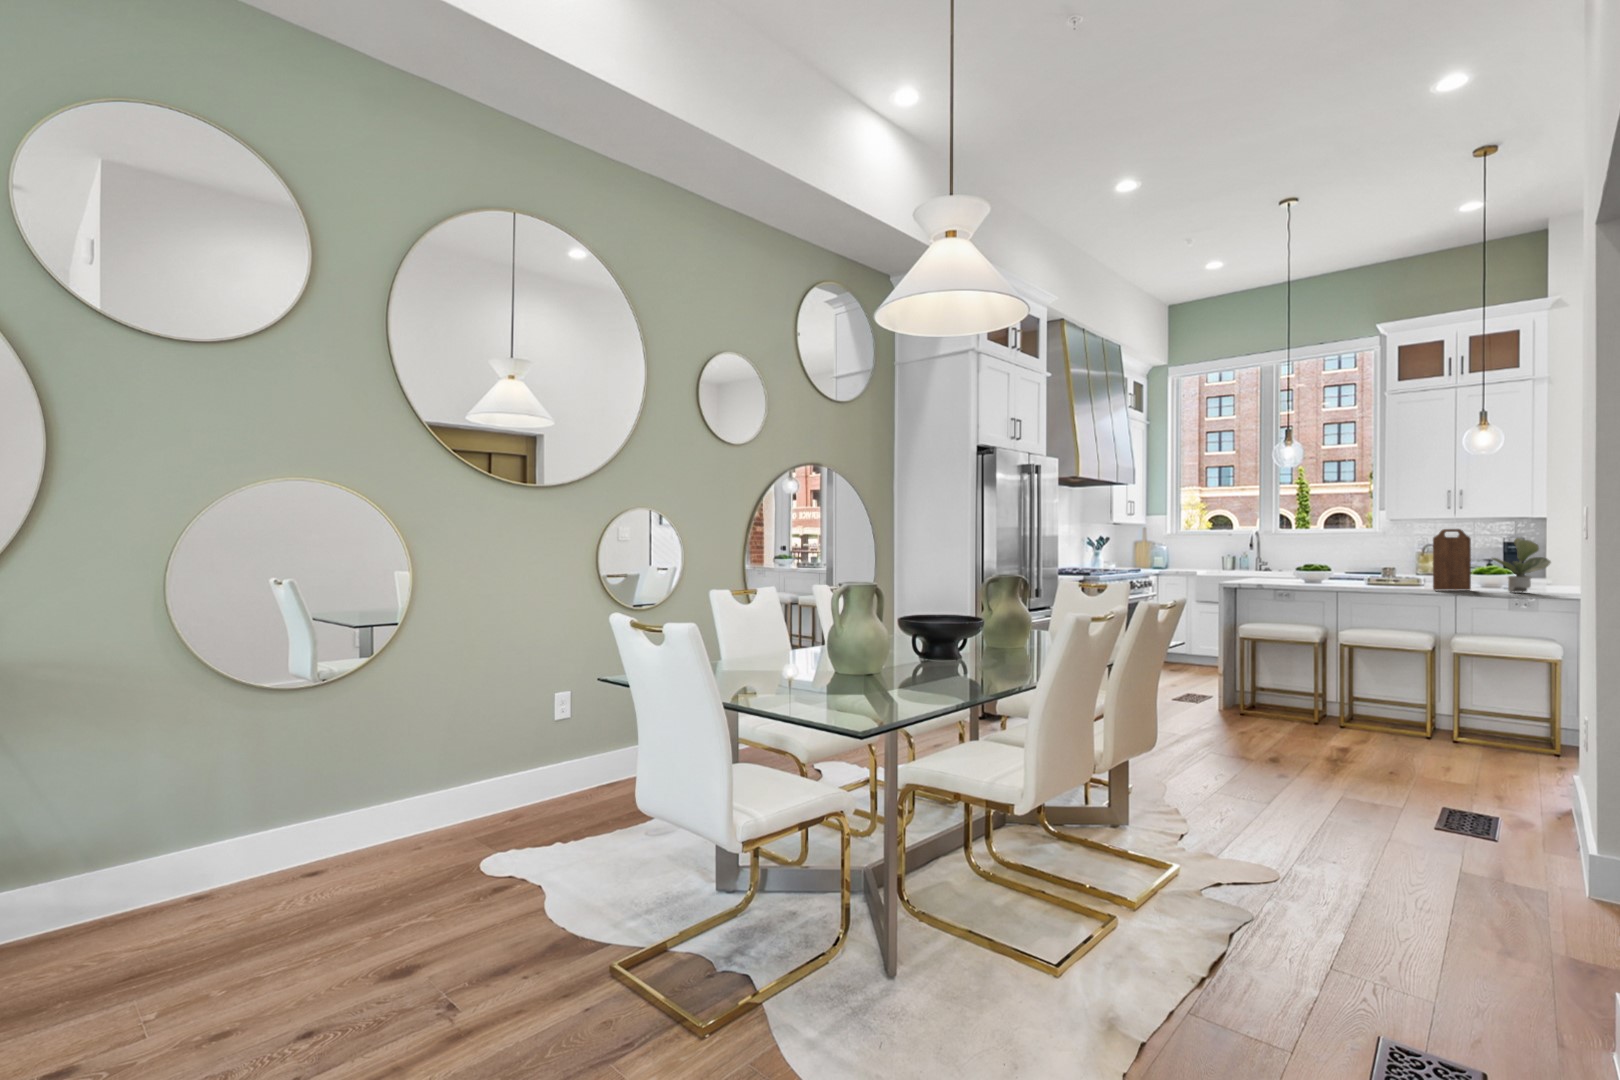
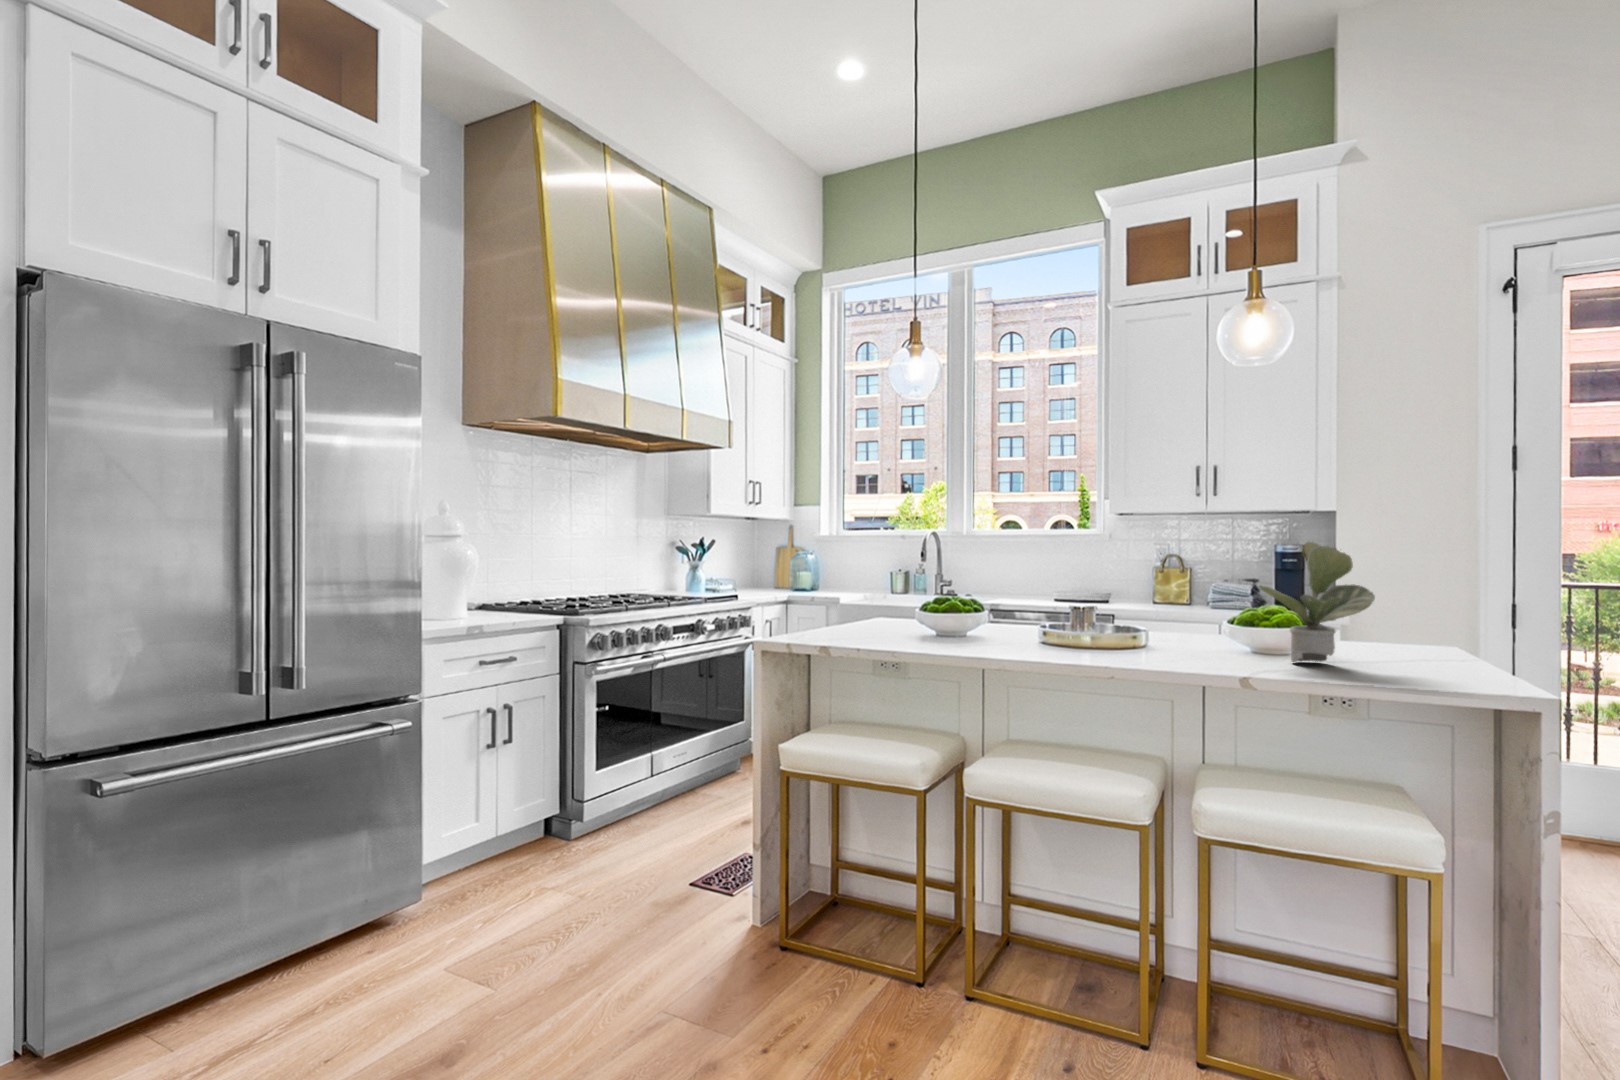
cutting board: present [1433,529,1471,591] -> none [1148,521,1220,657]

